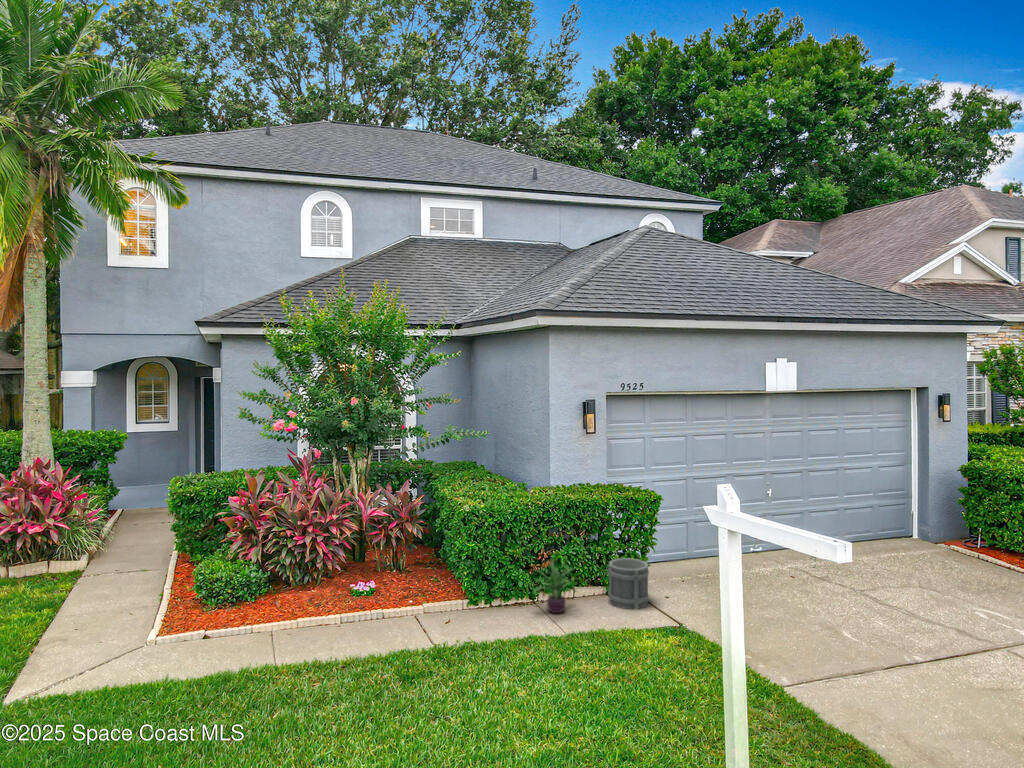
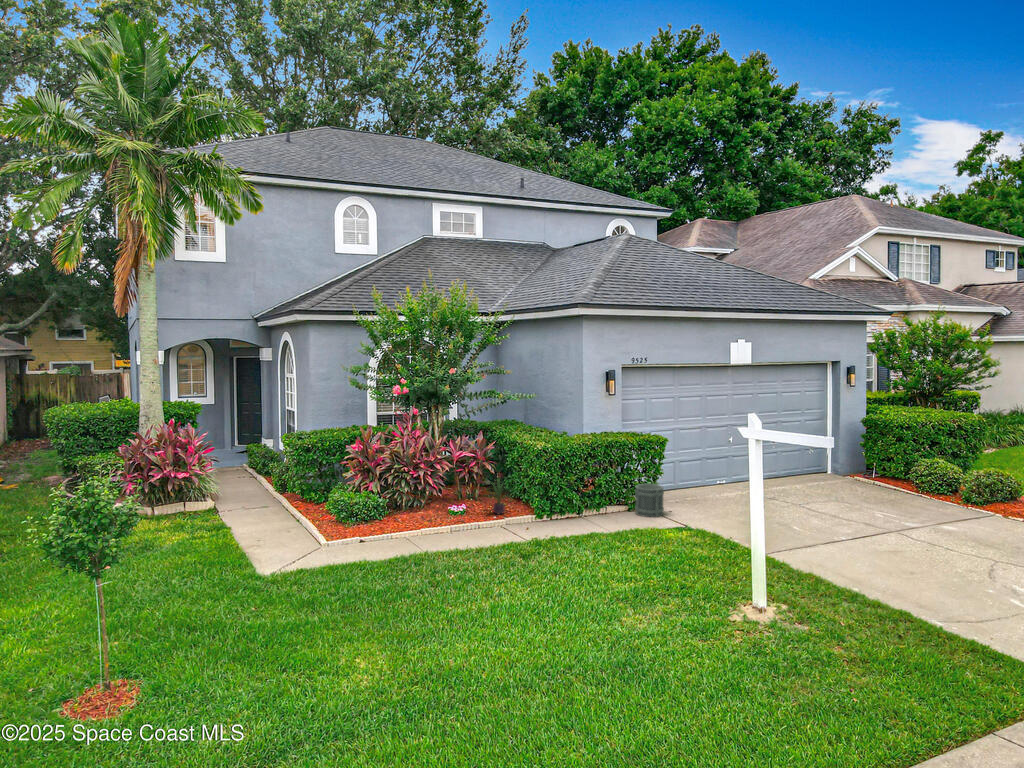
decorative plant: present [535,559,569,613] -> present [492,480,505,515]

